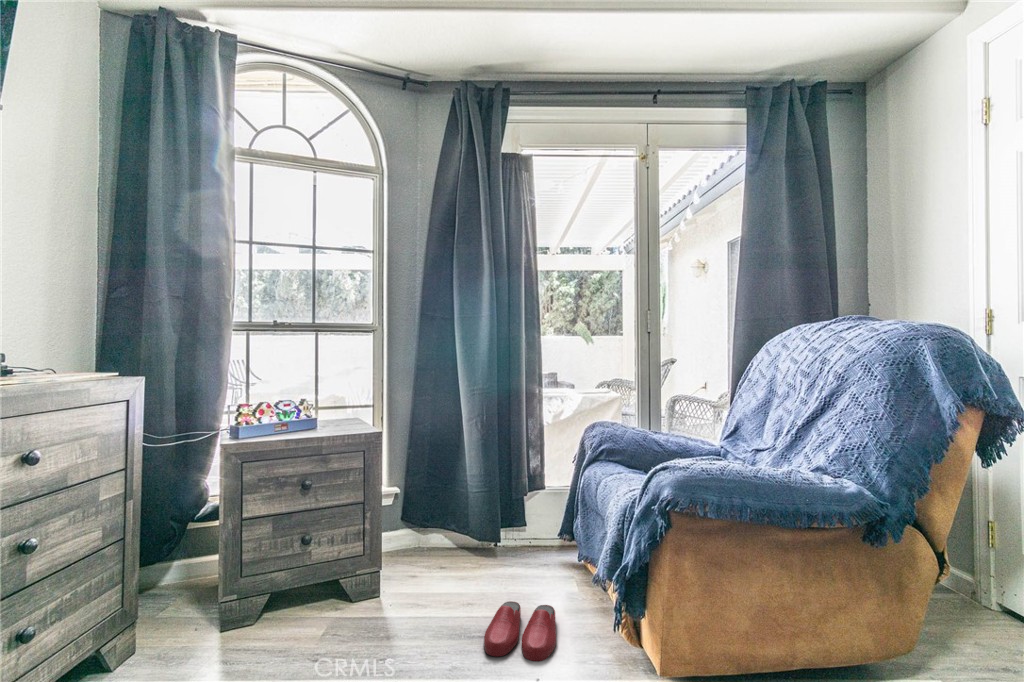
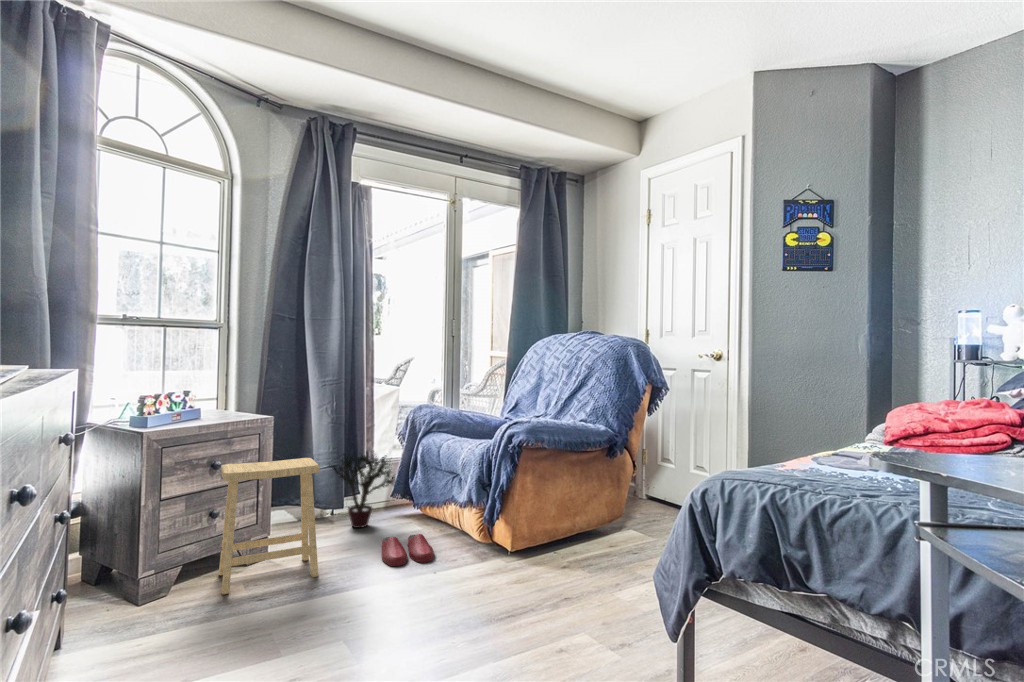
potted plant: none [468,475,548,573] -> present [329,454,395,528]
footstool: none [290,484,414,644] -> present [219,458,319,595]

